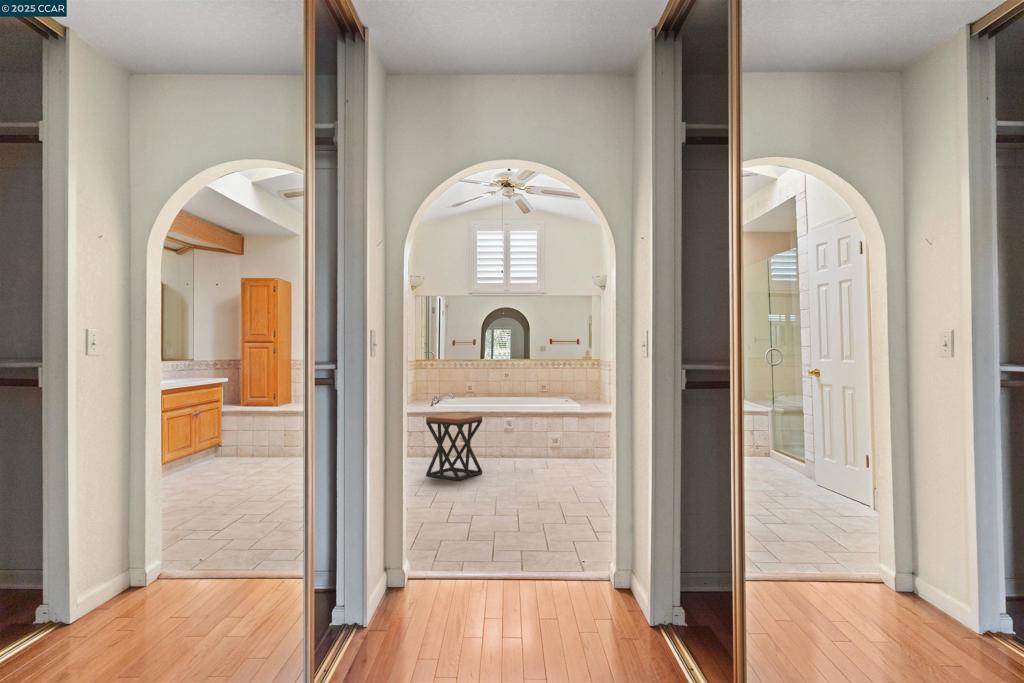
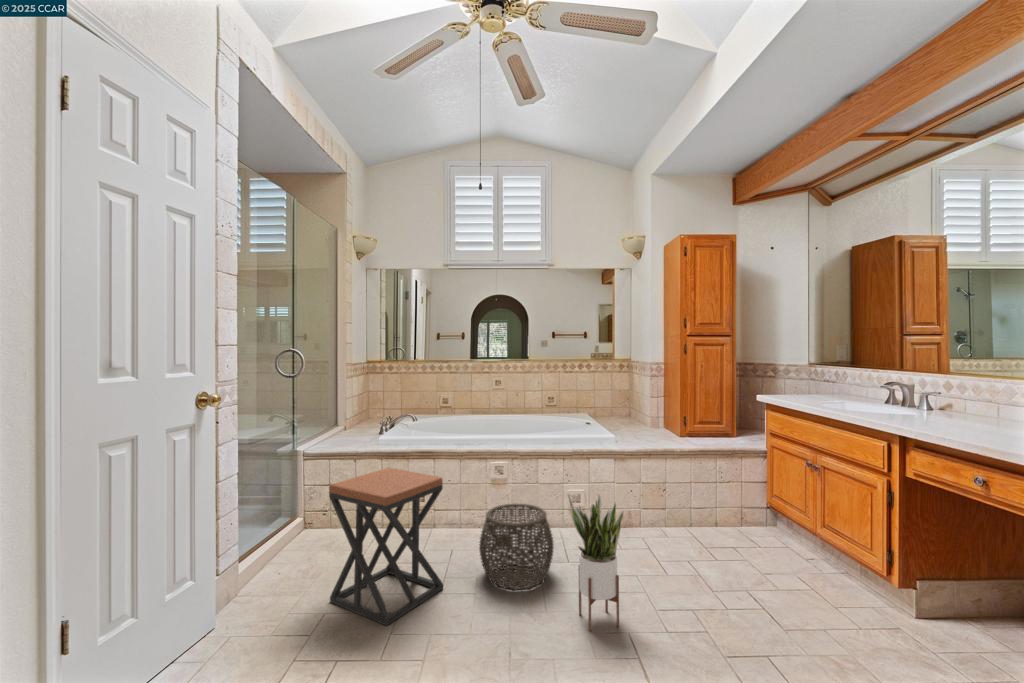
potted plant: none [546,419,573,482] -> present [567,494,624,631]
woven basket: none [500,435,540,474] -> present [479,504,554,589]

